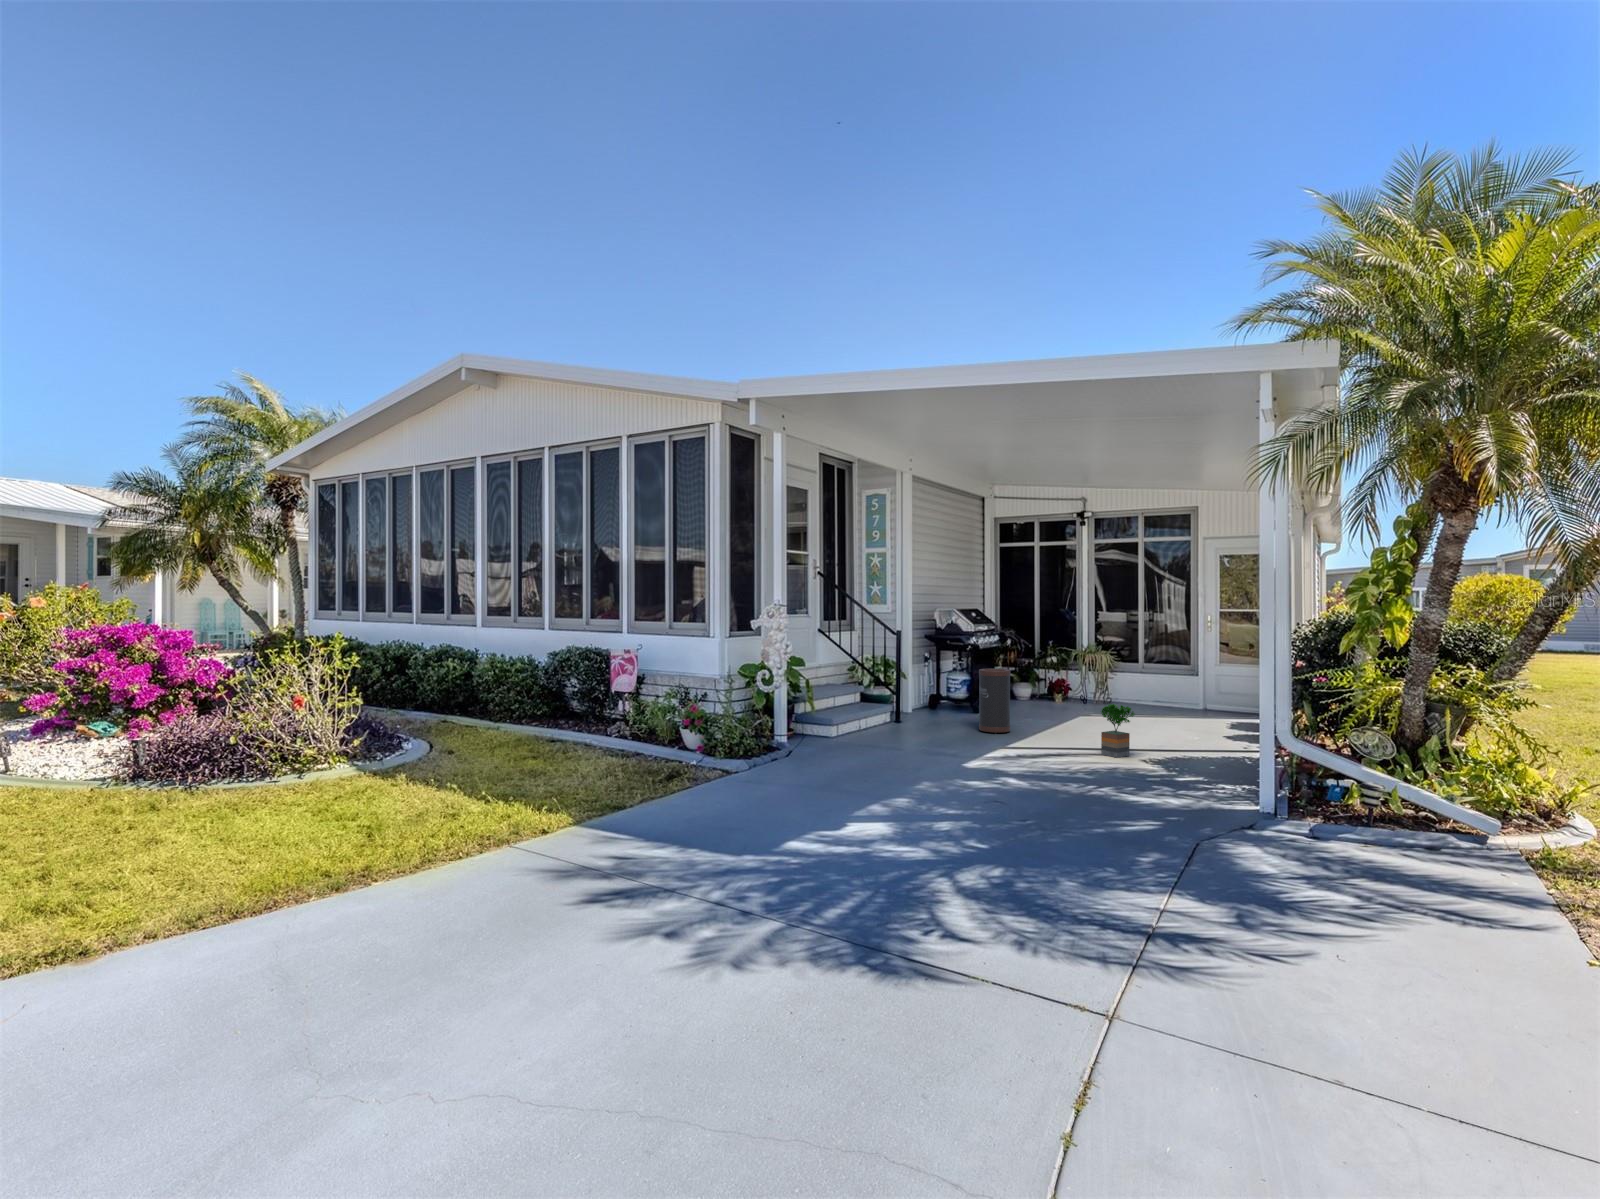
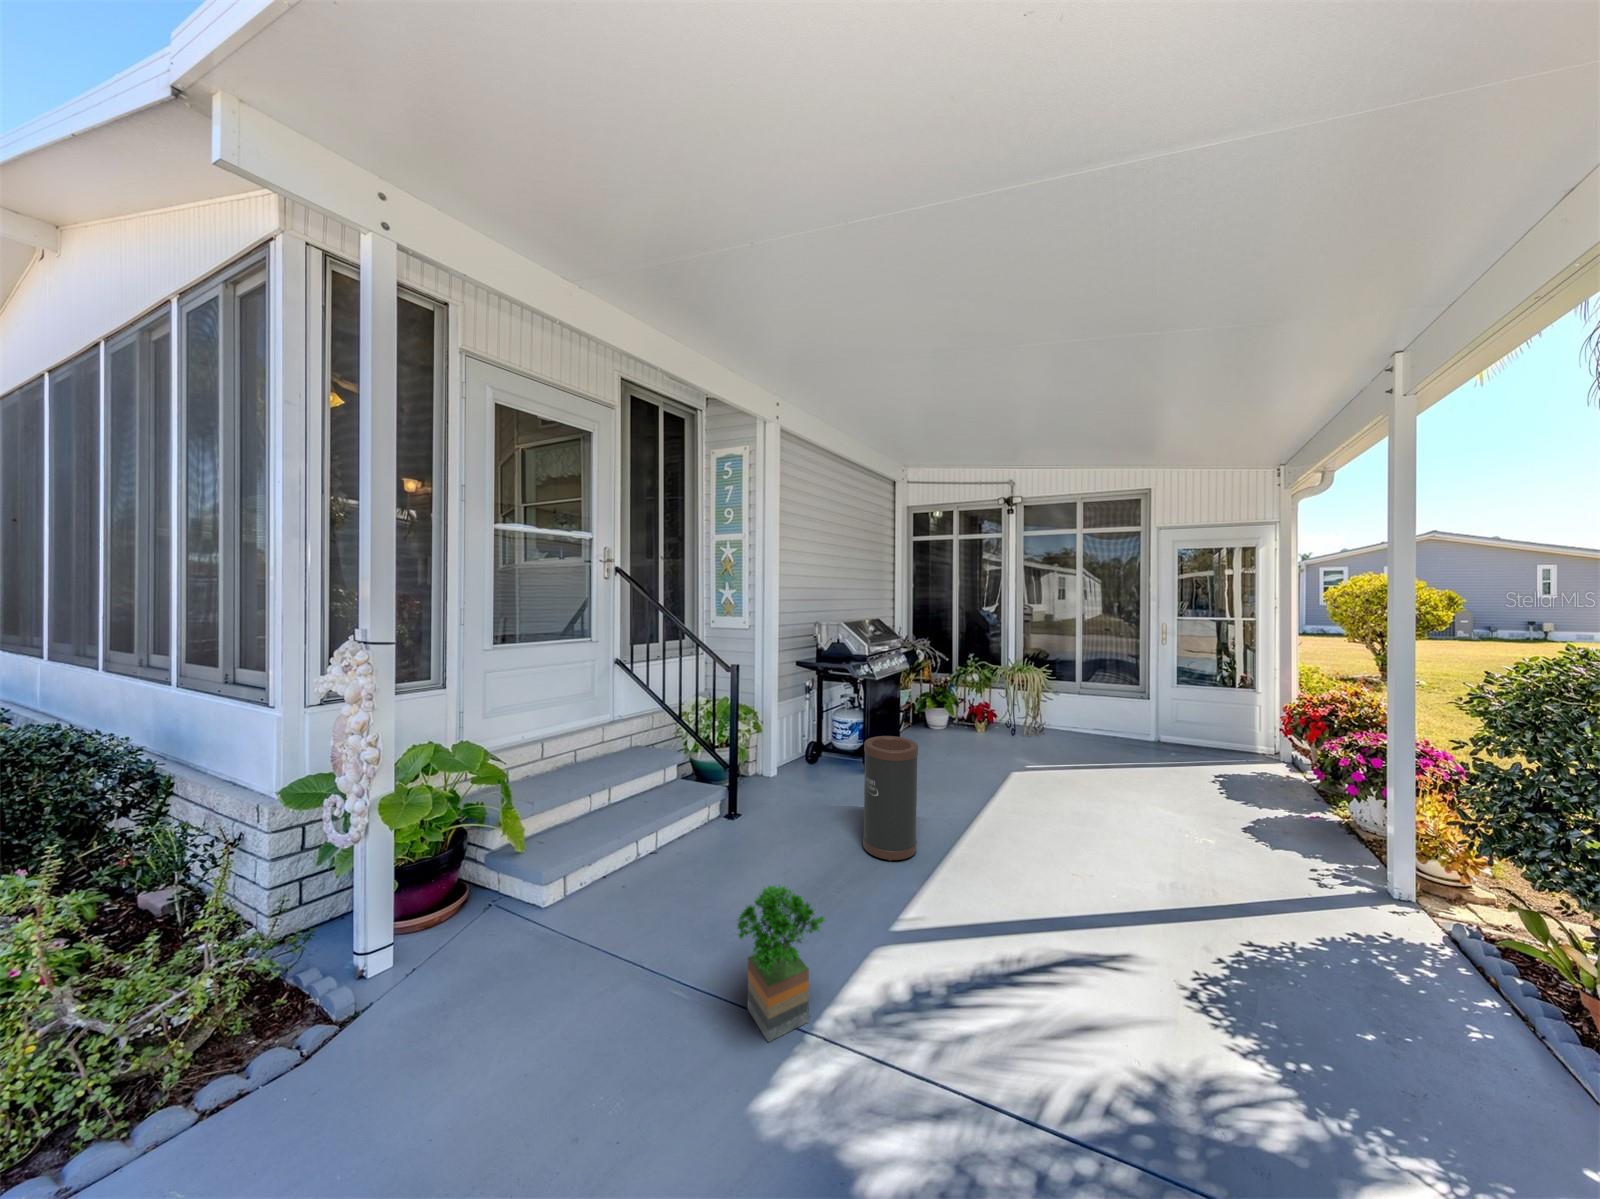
potted tree: present [1101,704,1135,758] -> present [737,886,826,1042]

